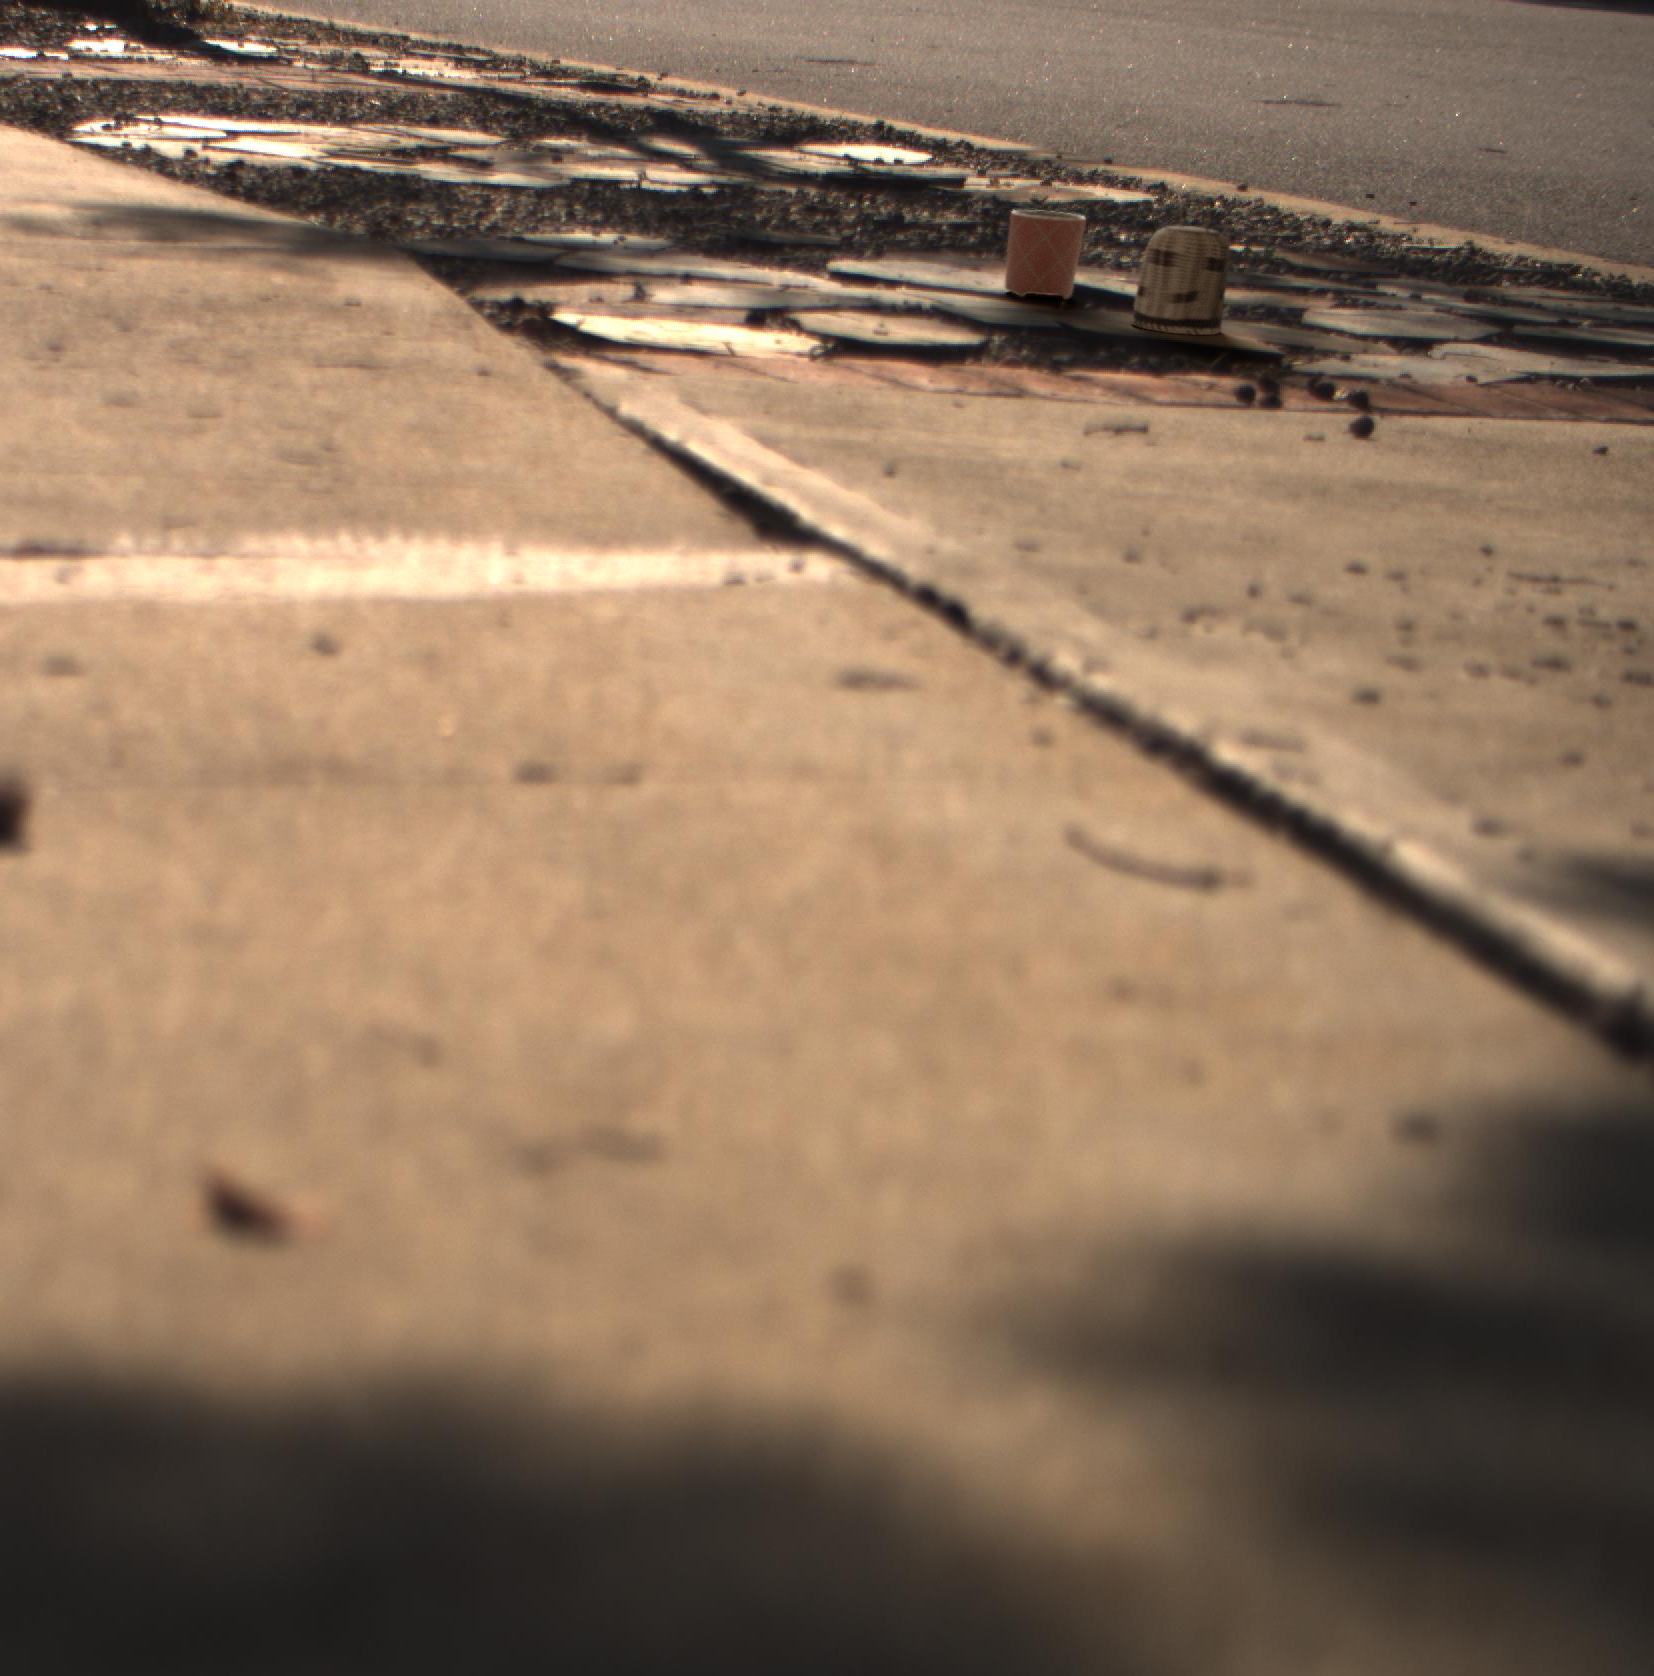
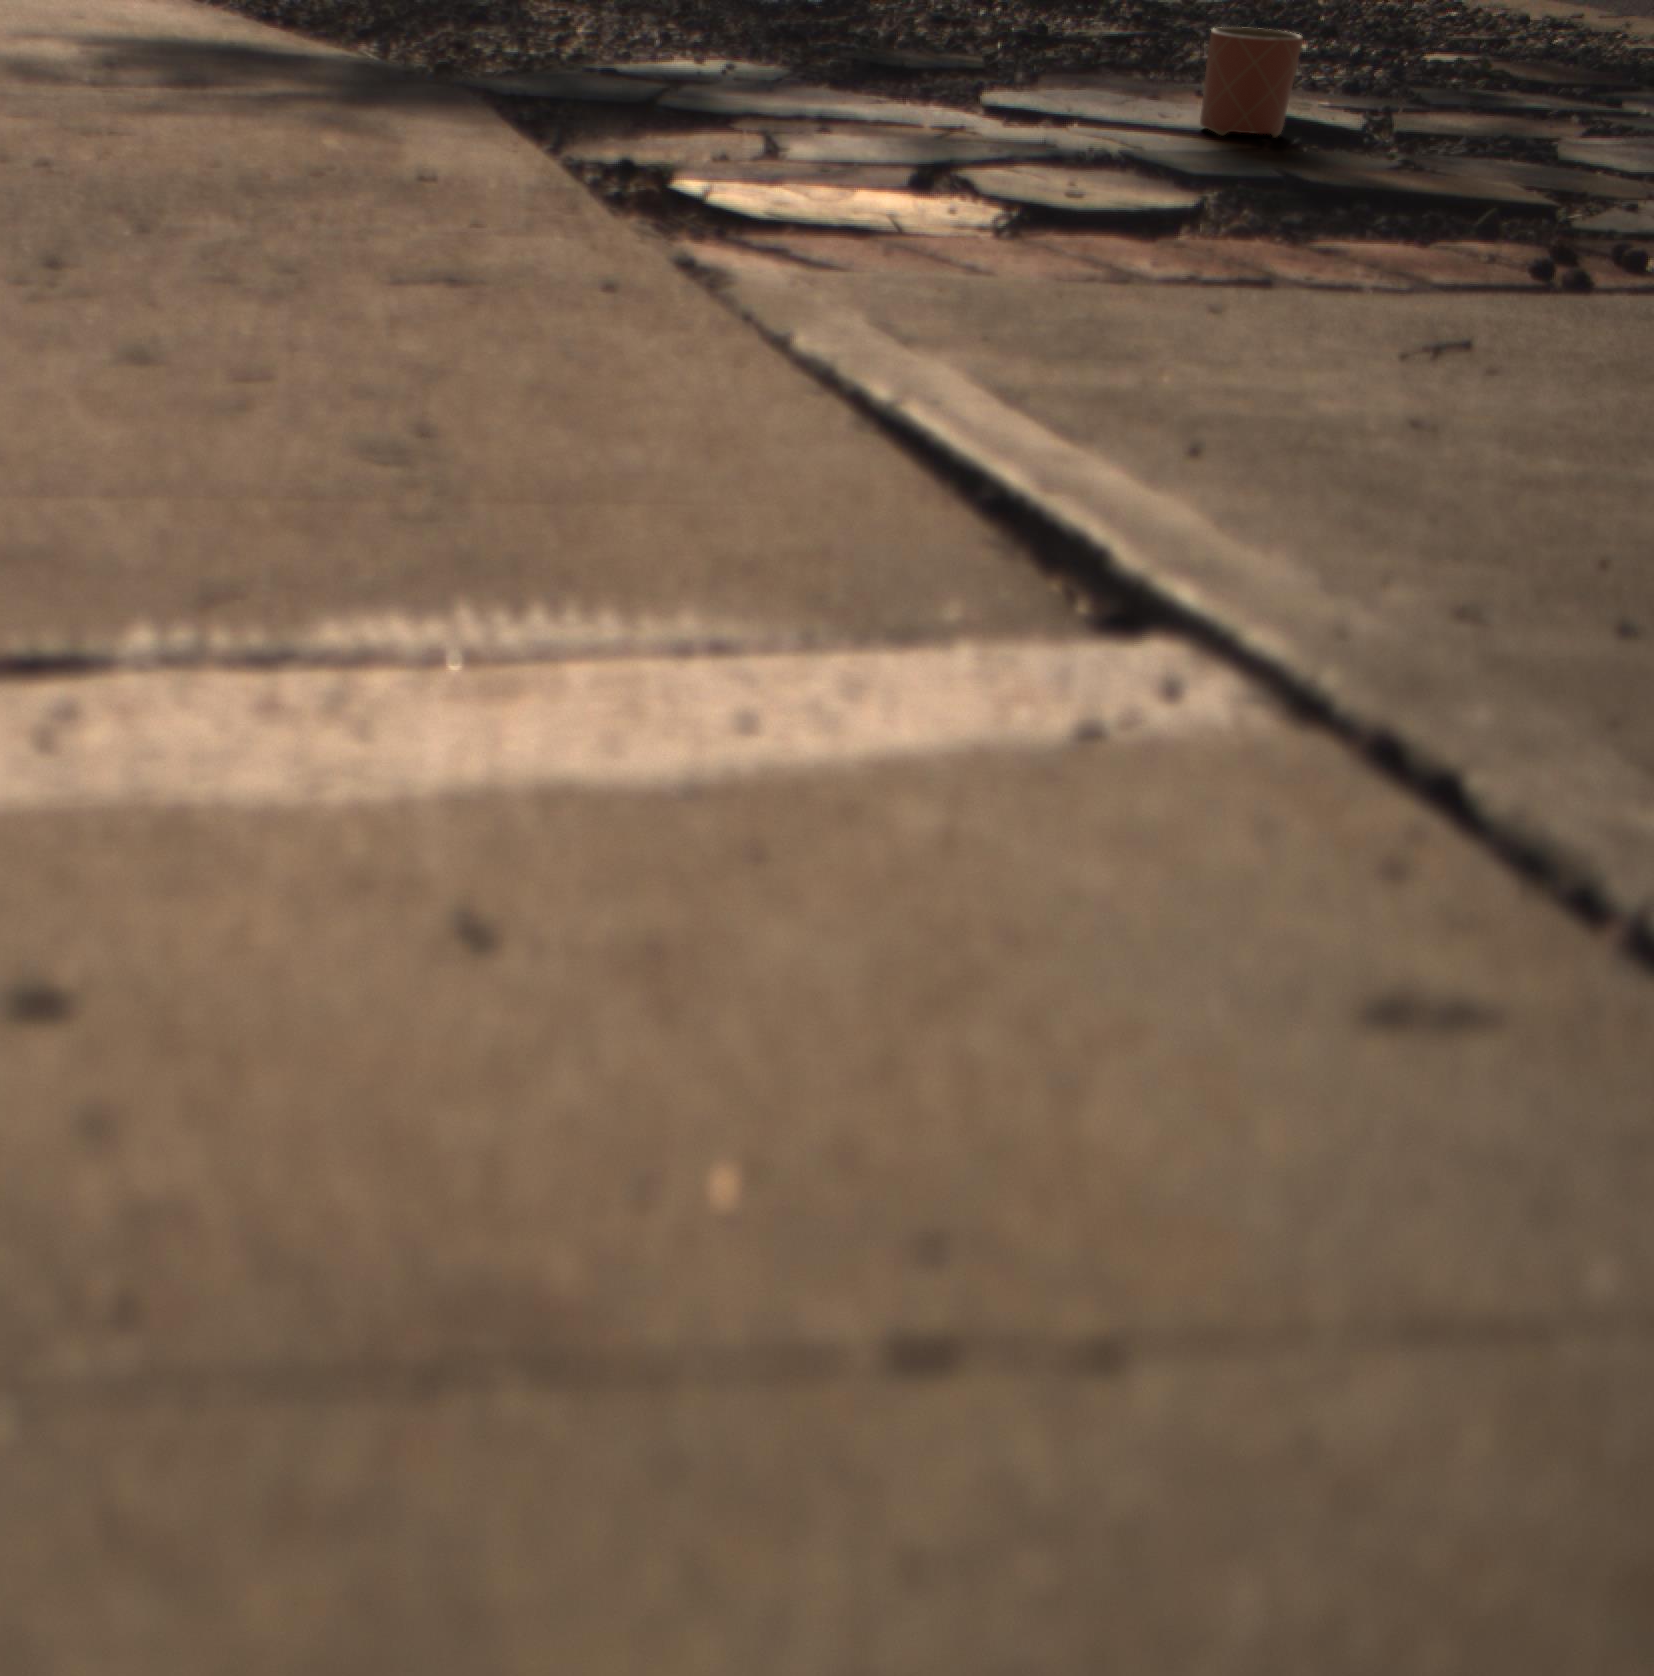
basket: present [1131,198,1231,335] -> none [1368,13,1497,187]

